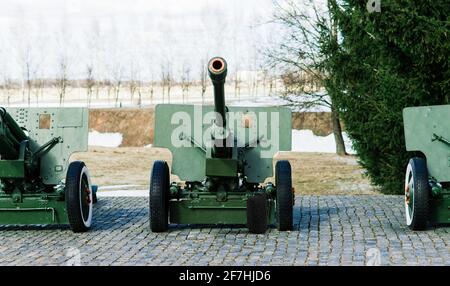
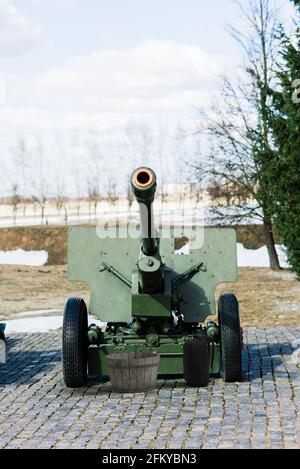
wooden bucket: none [183,197,228,236] -> present [105,343,160,392]

